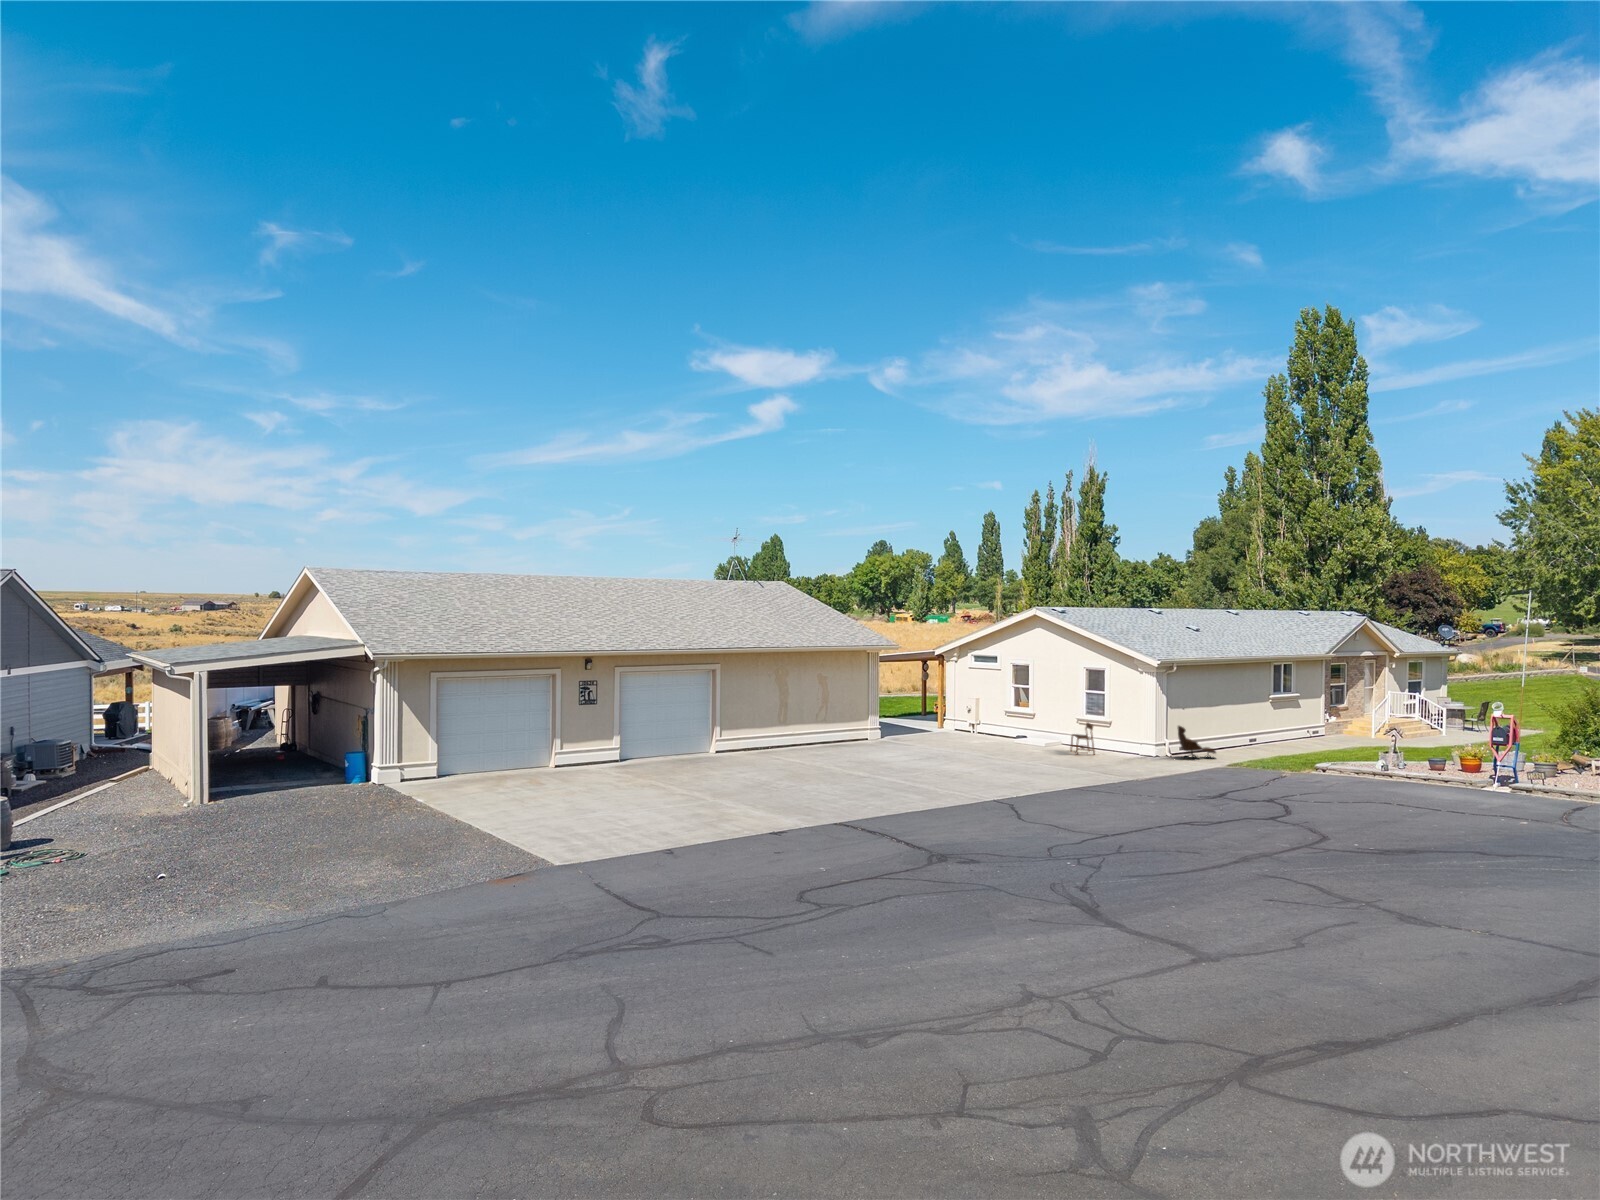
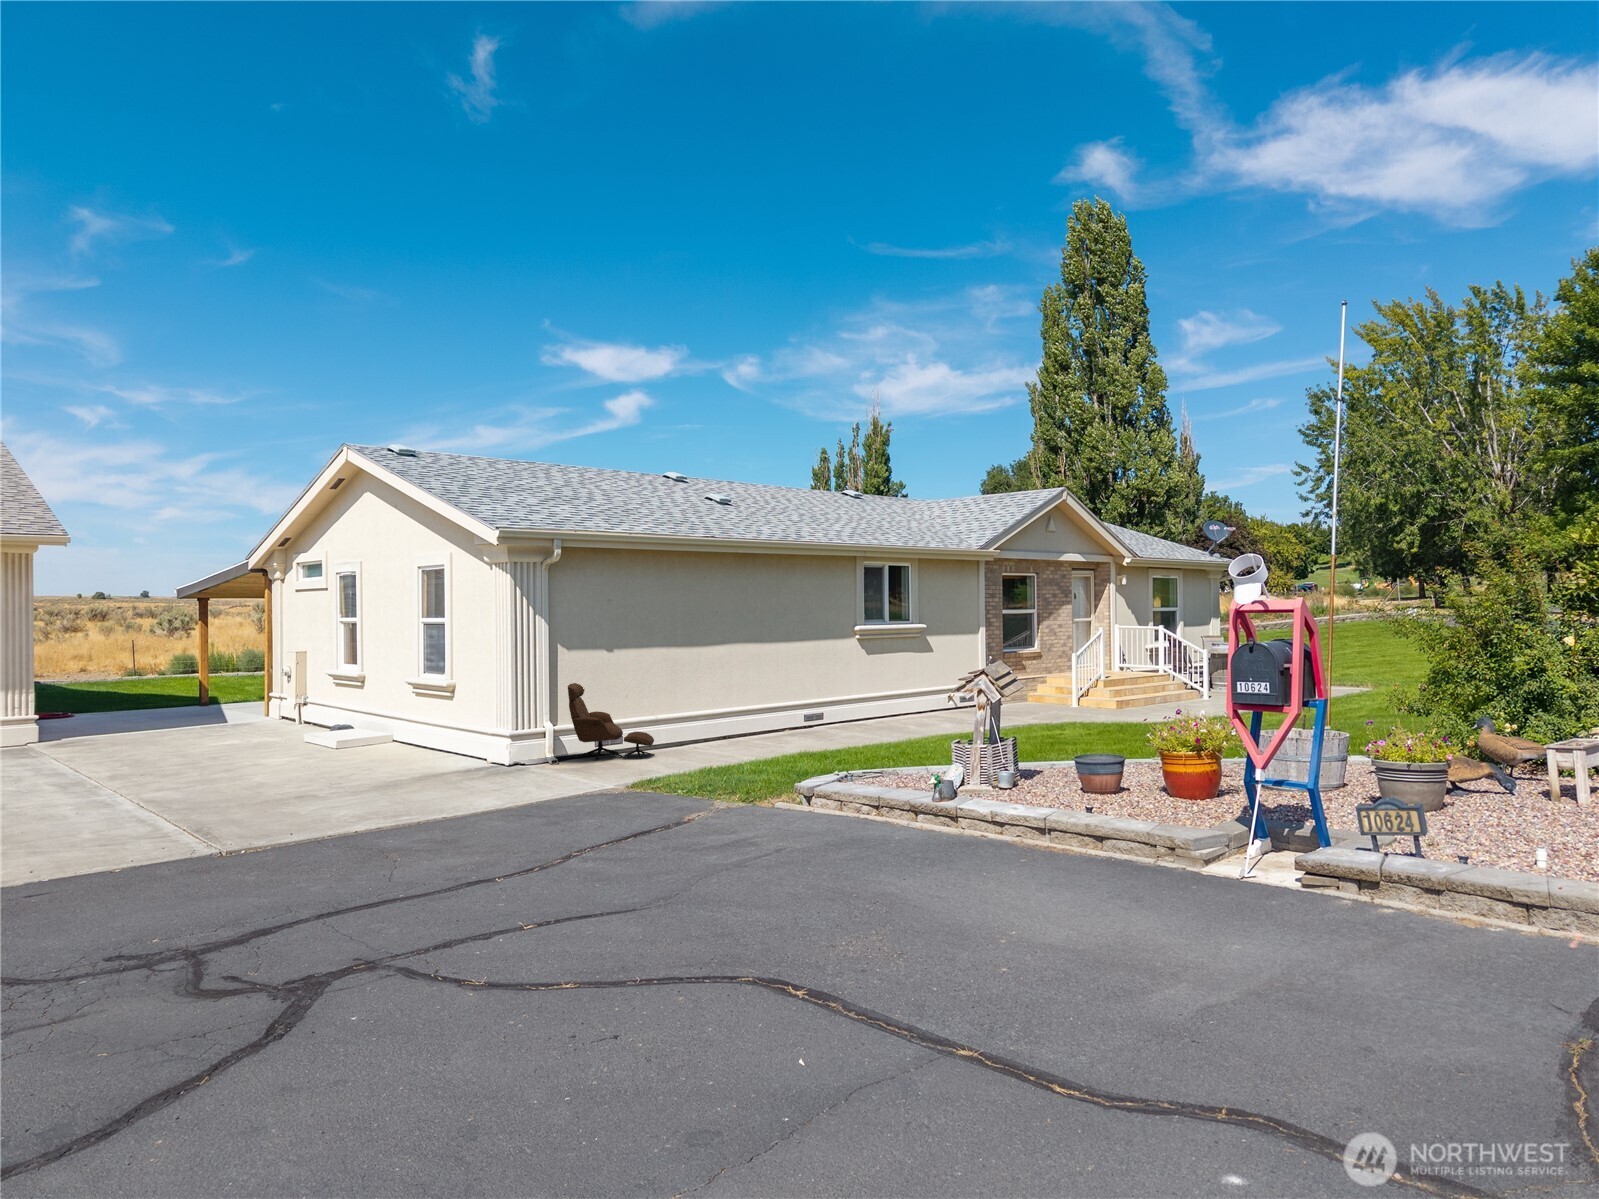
bench: present [1070,723,1095,754] -> none [362,681,430,755]

